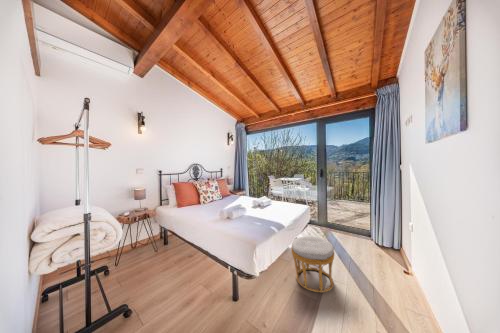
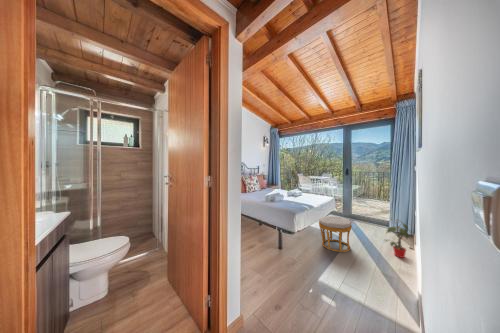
potted plant: none [372,235,415,294] -> present [385,219,409,258]

